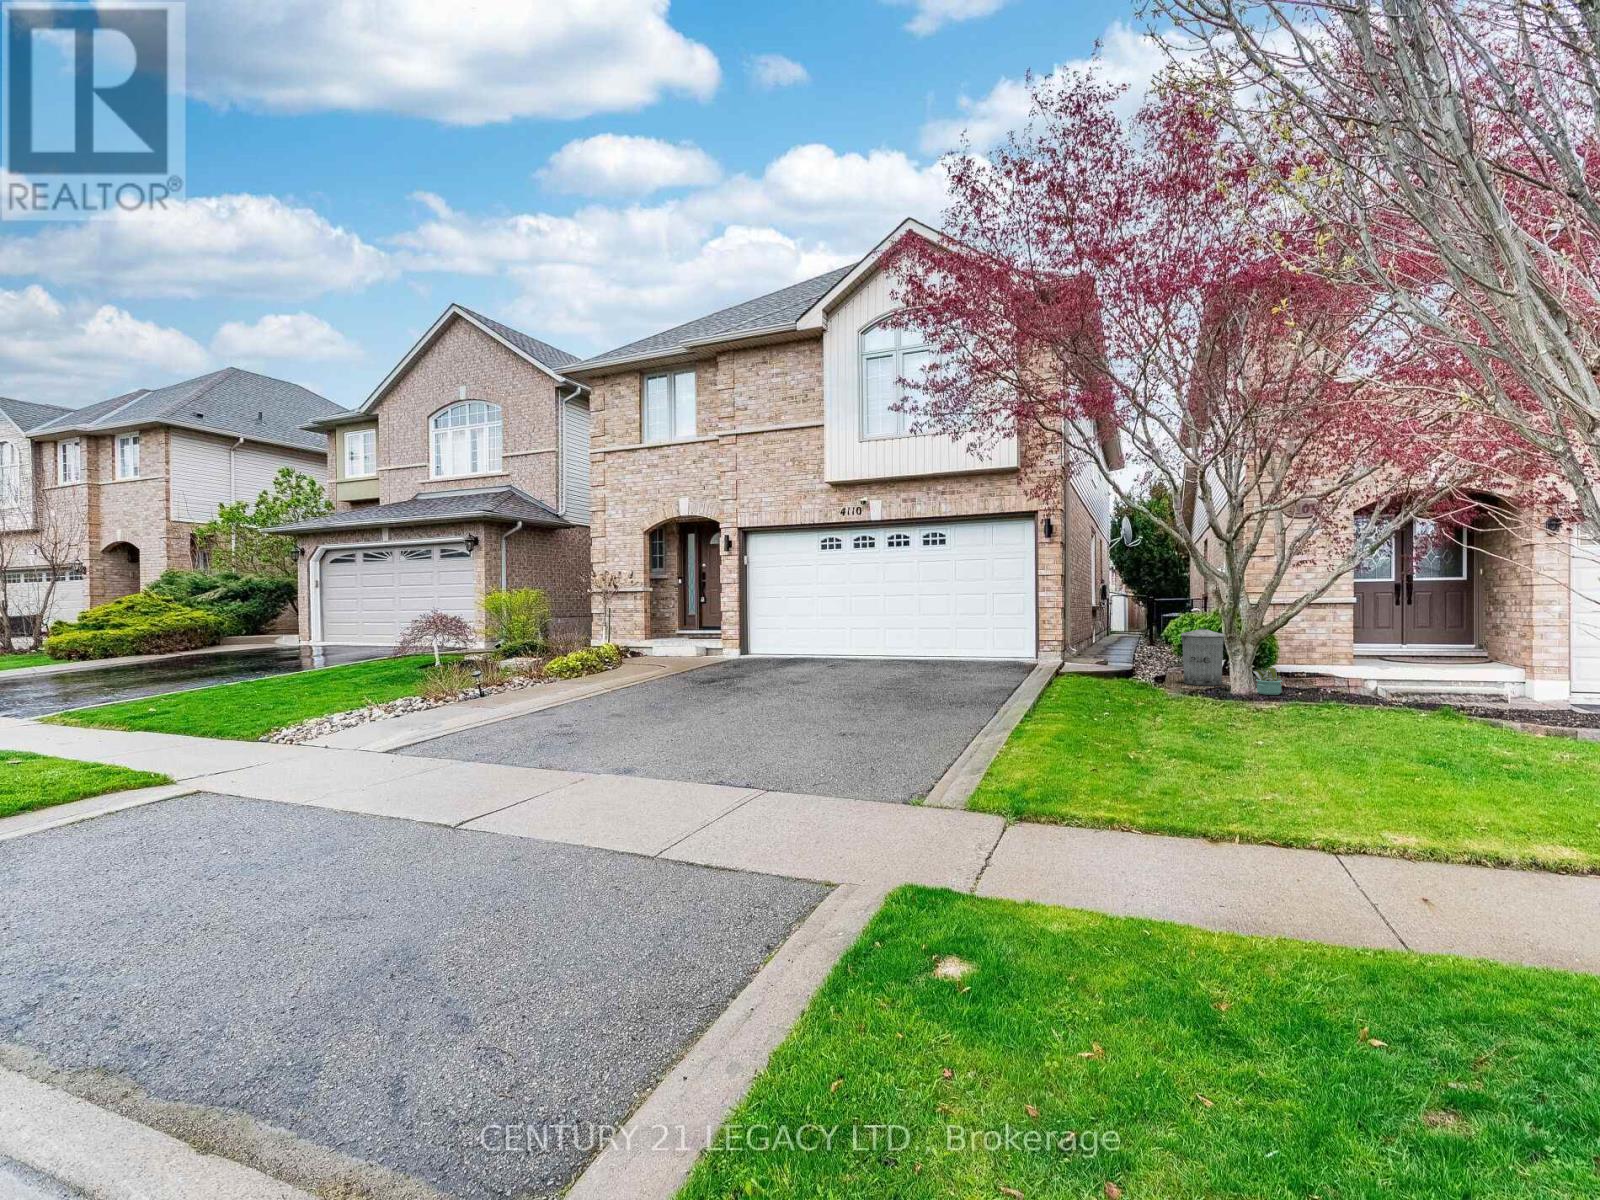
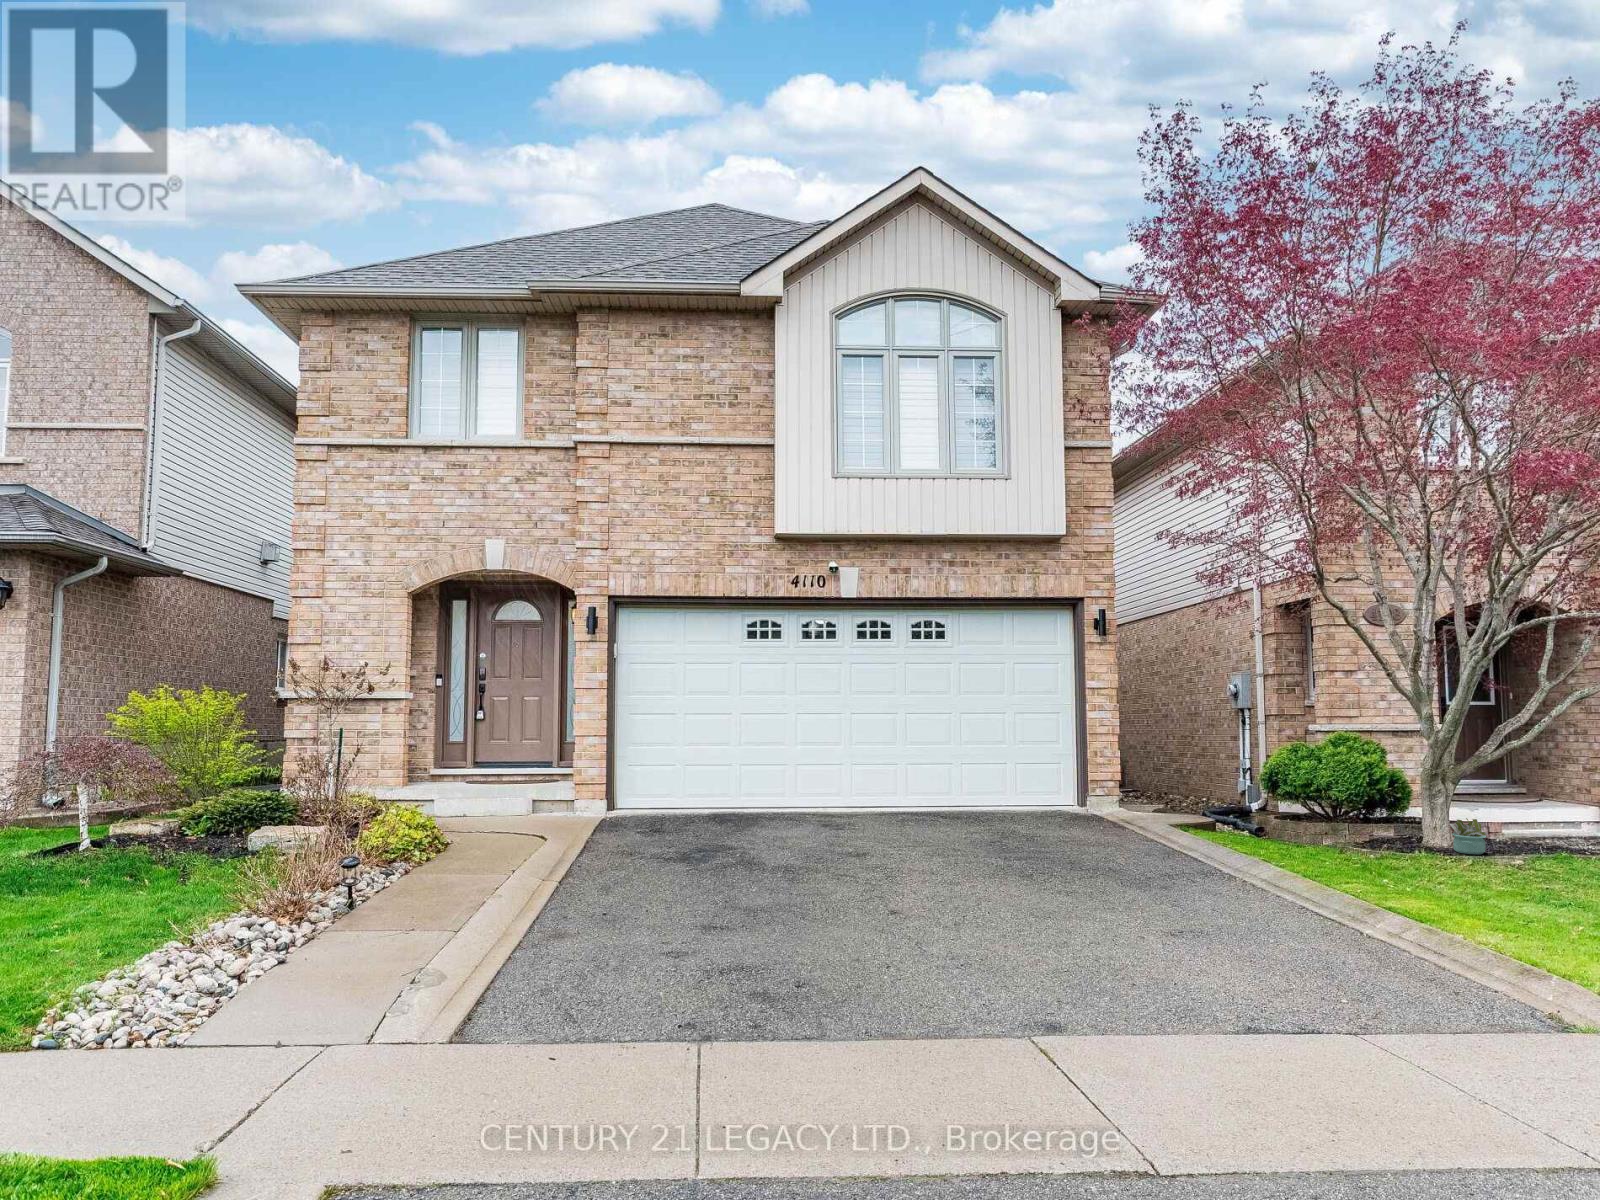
trash can: present [1181,629,1225,685] -> none [1329,766,1386,843]

